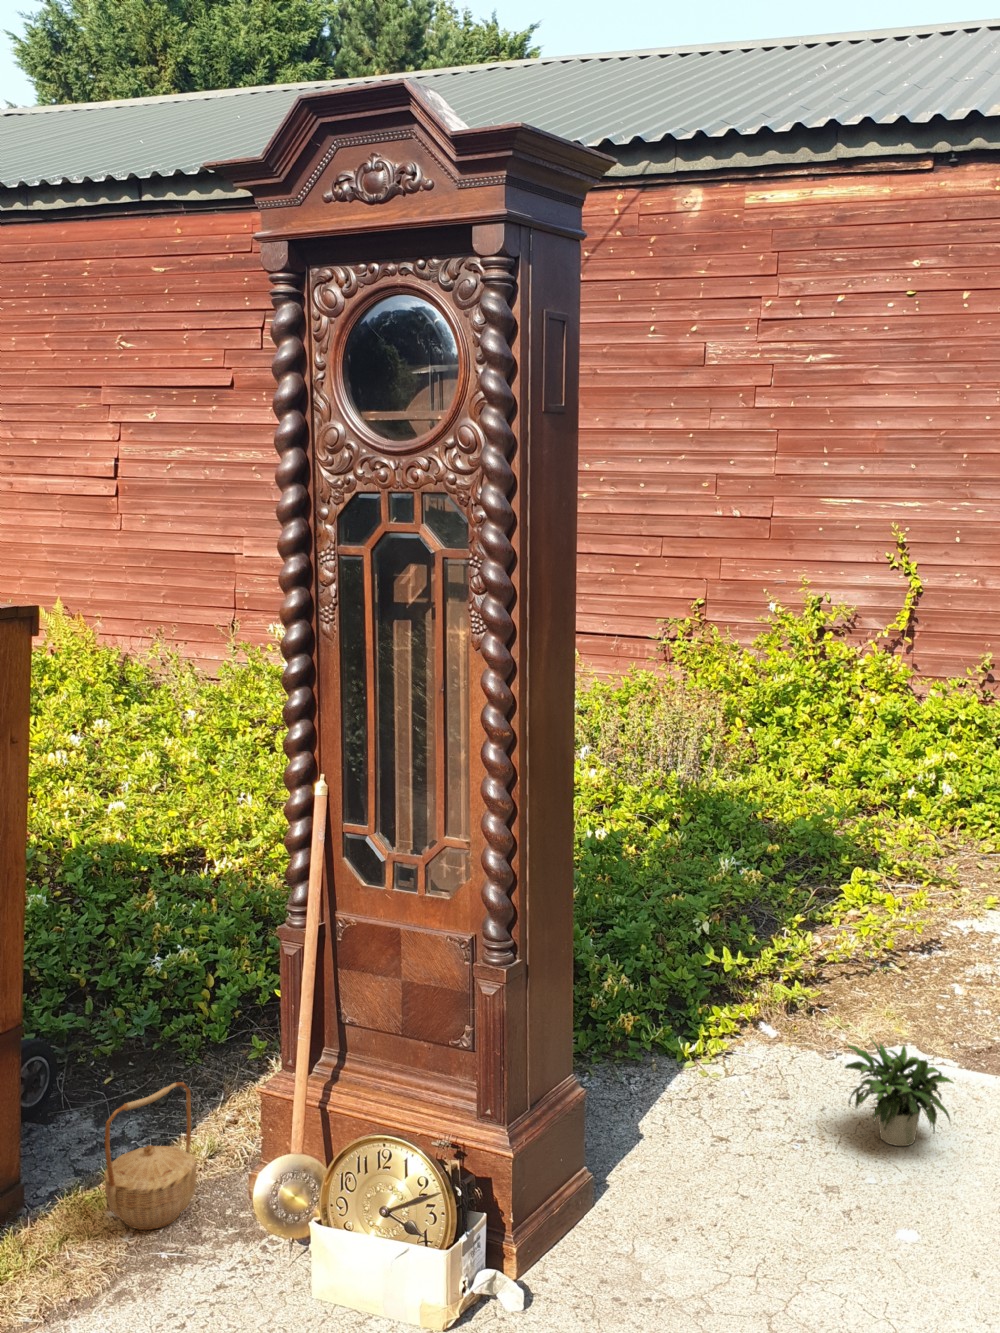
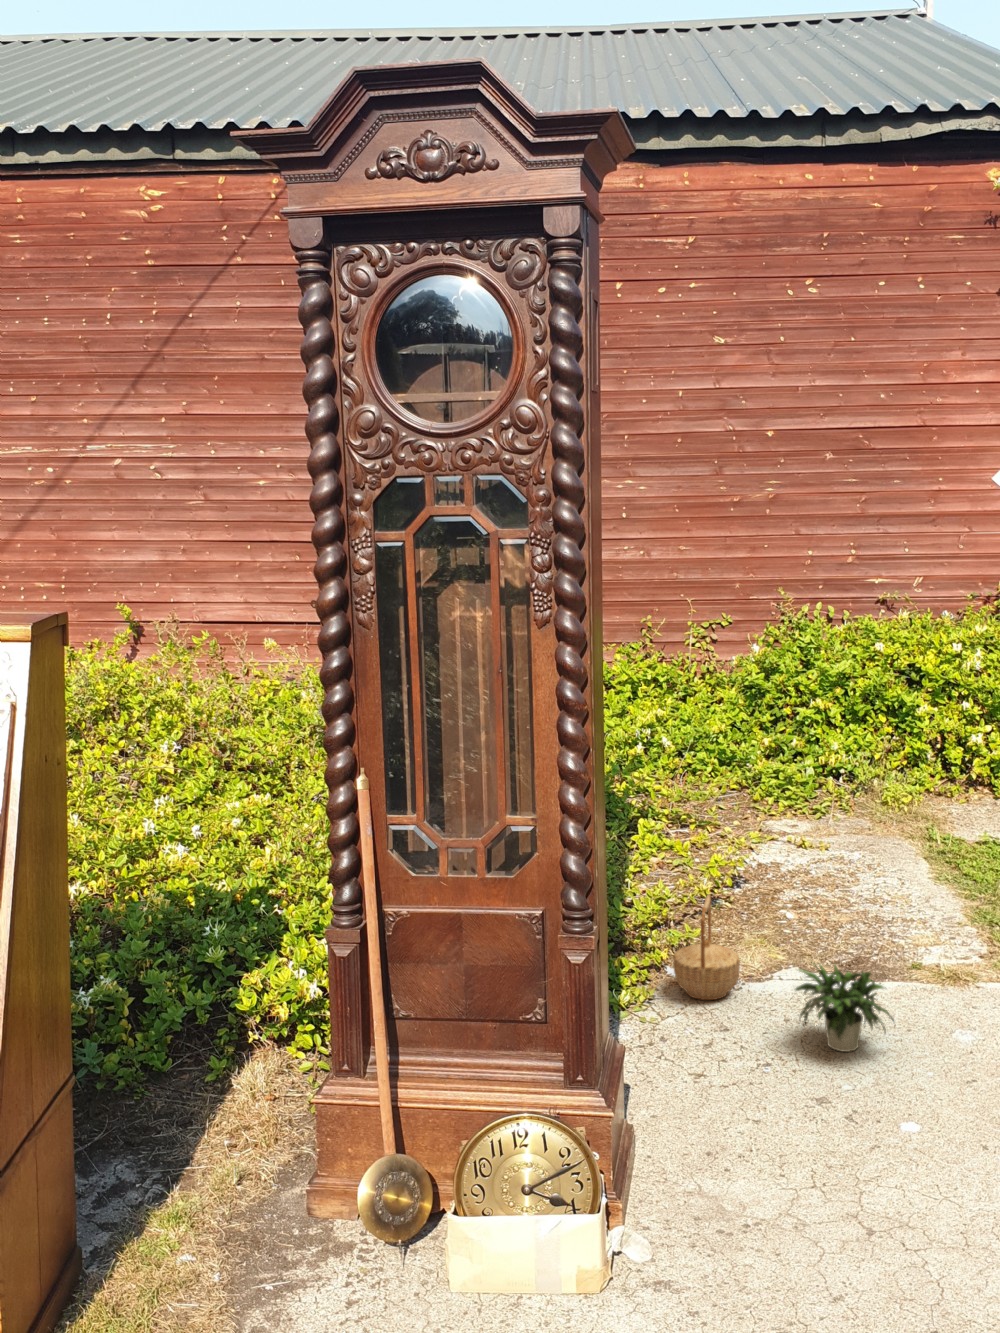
basket: present [104,1082,196,1230] -> present [673,895,740,1000]

